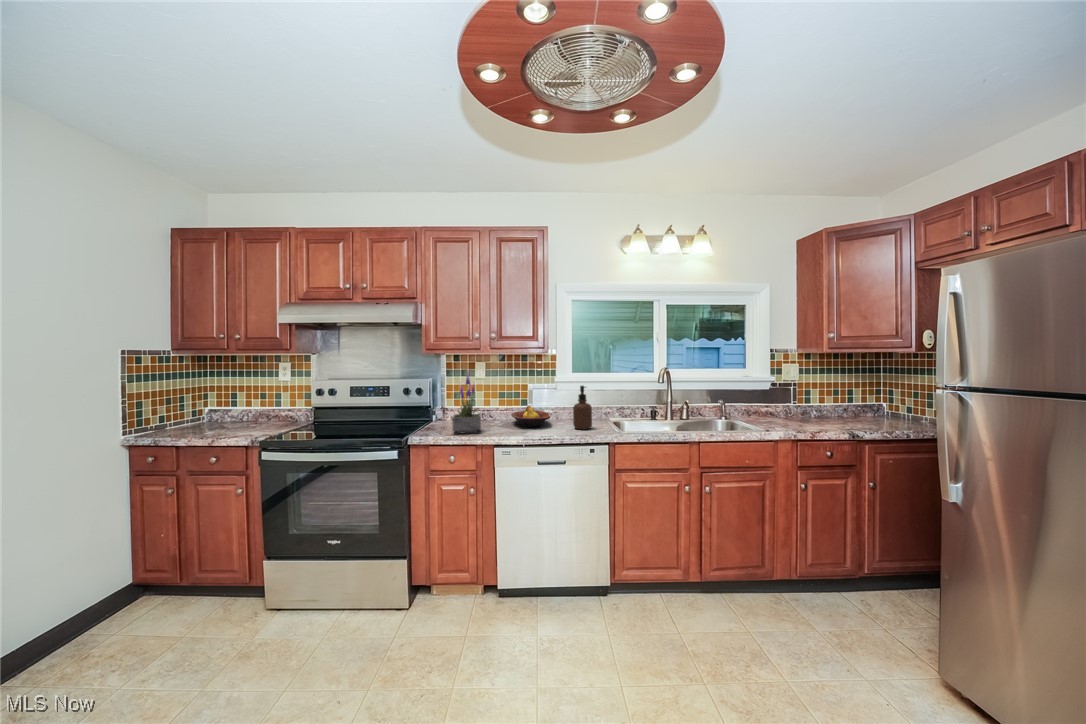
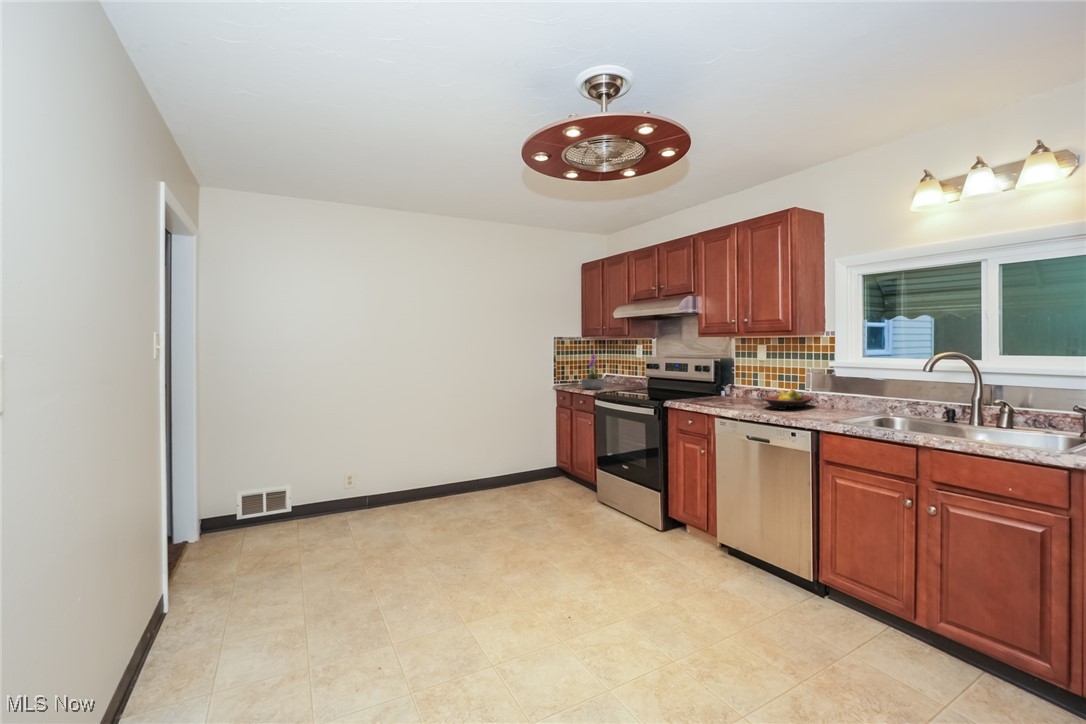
potted plant: present [452,371,481,434] -> present [582,352,605,389]
soap dispenser: present [573,386,592,429] -> none [809,371,832,417]

